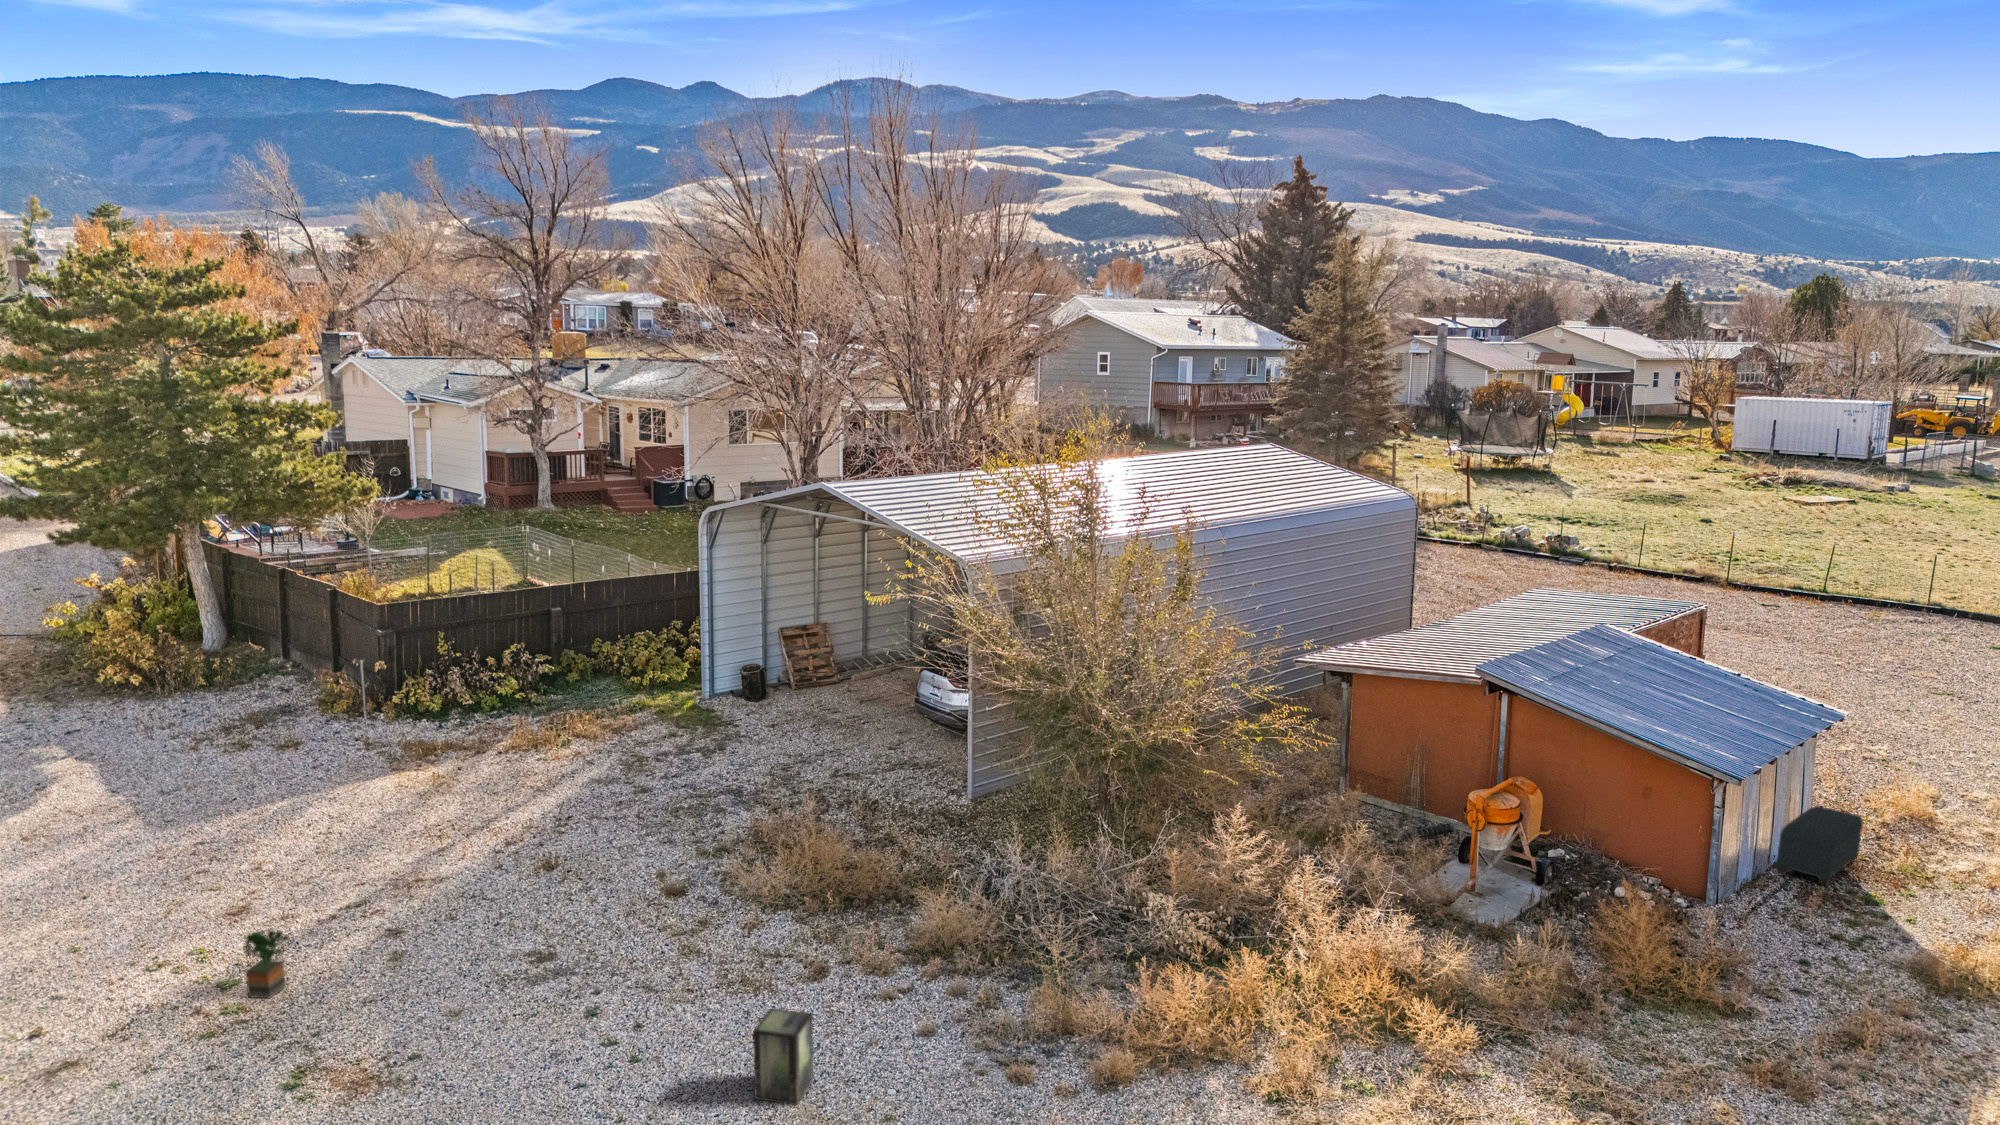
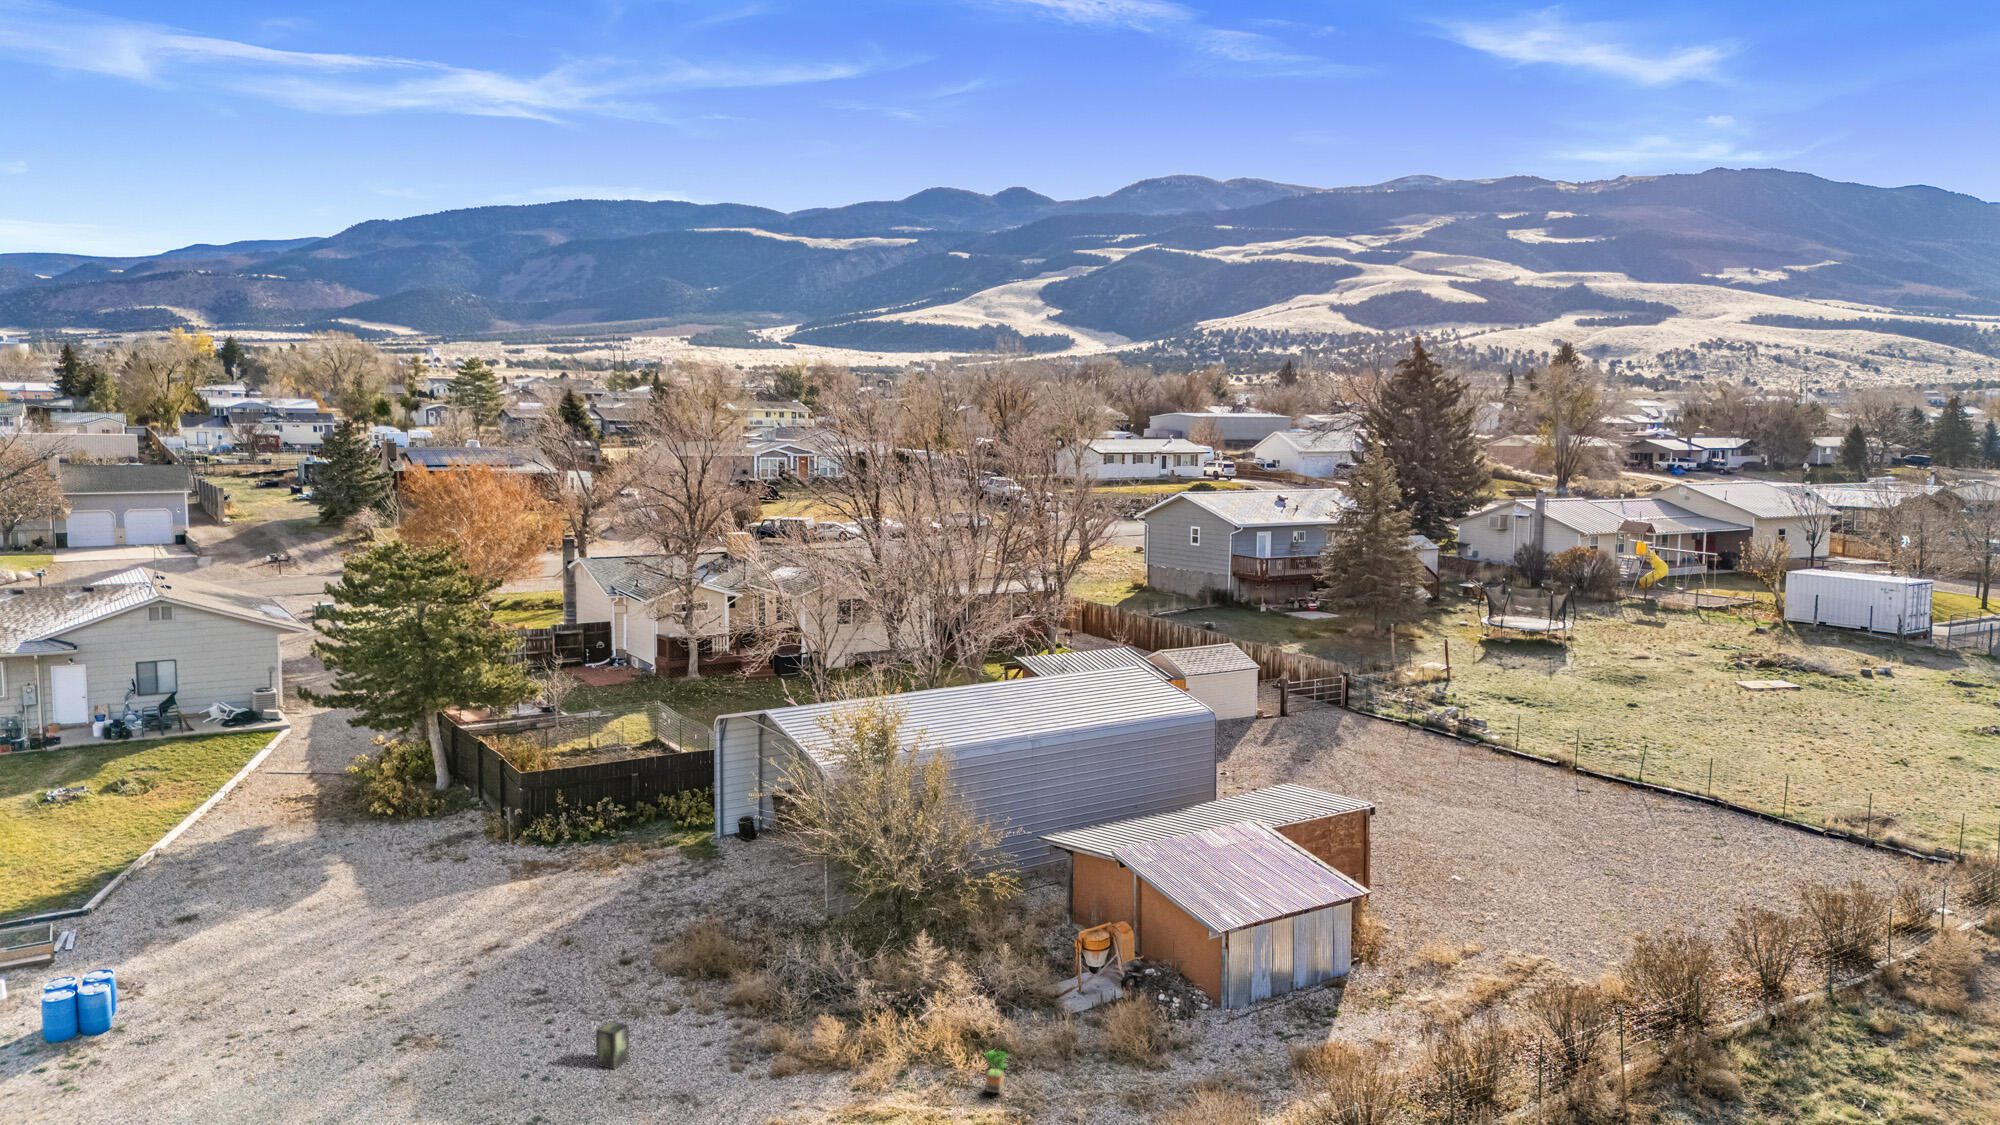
bench: present [1777,806,1863,885] -> none [1282,955,1350,1006]
potted tree: present [243,930,289,998] -> present [984,1050,1009,1093]

